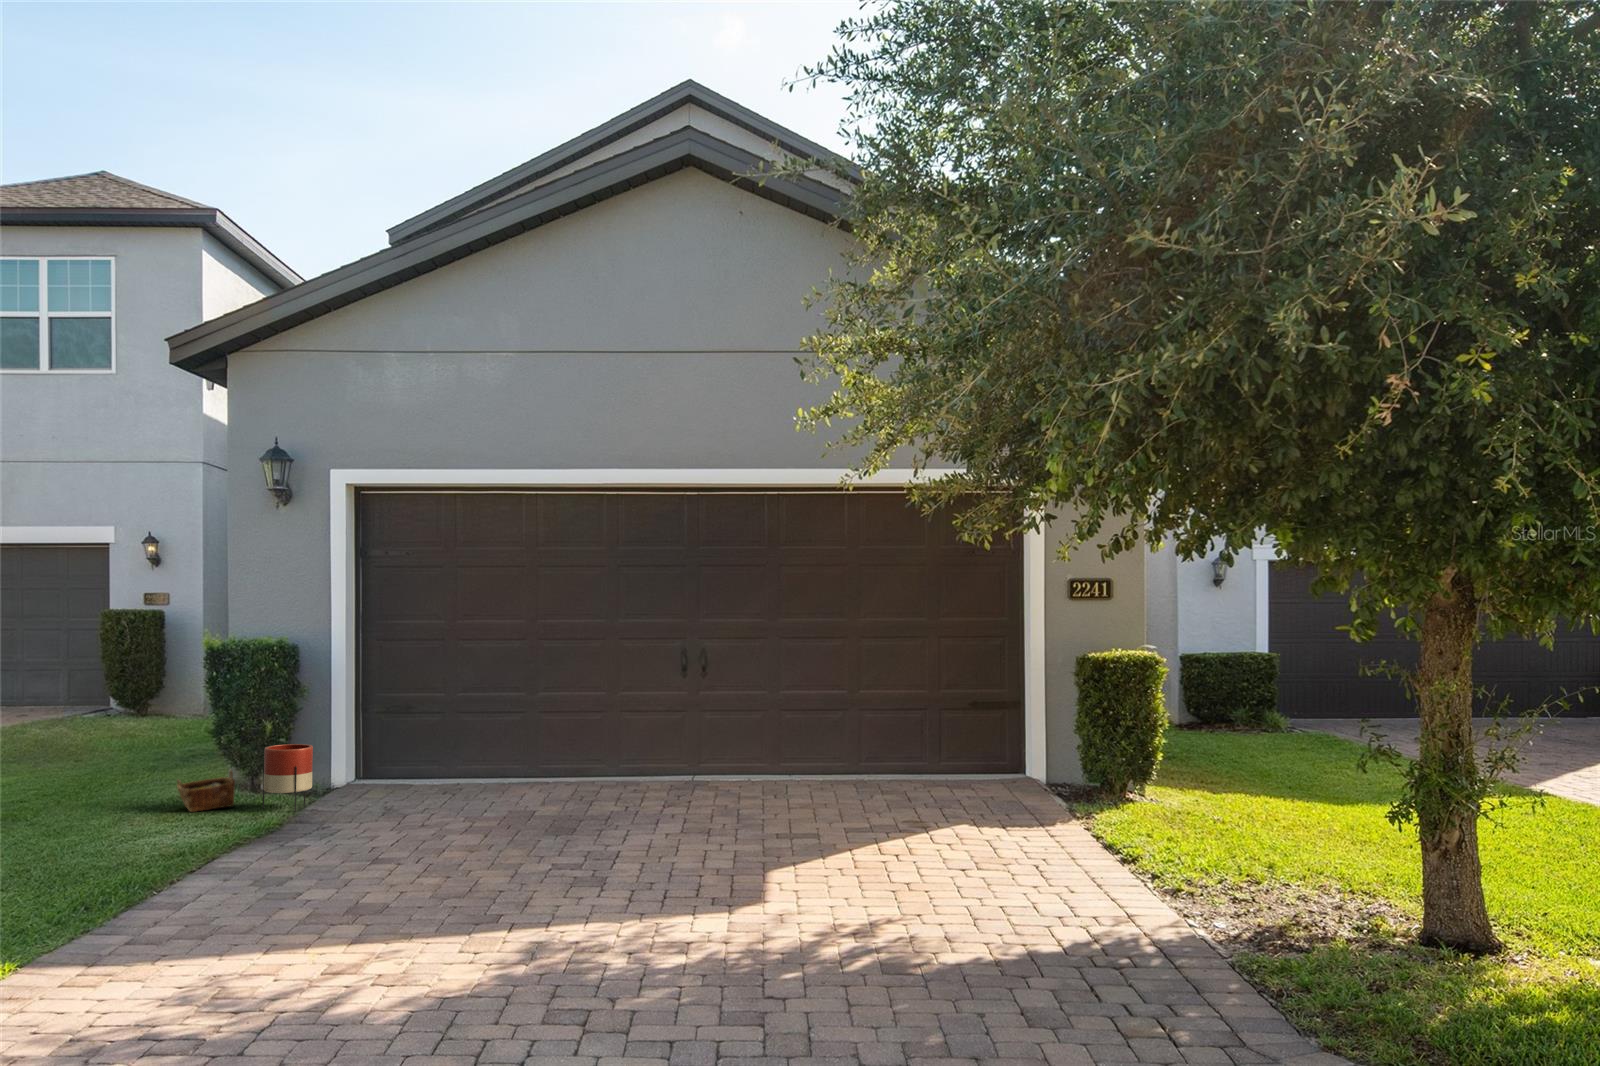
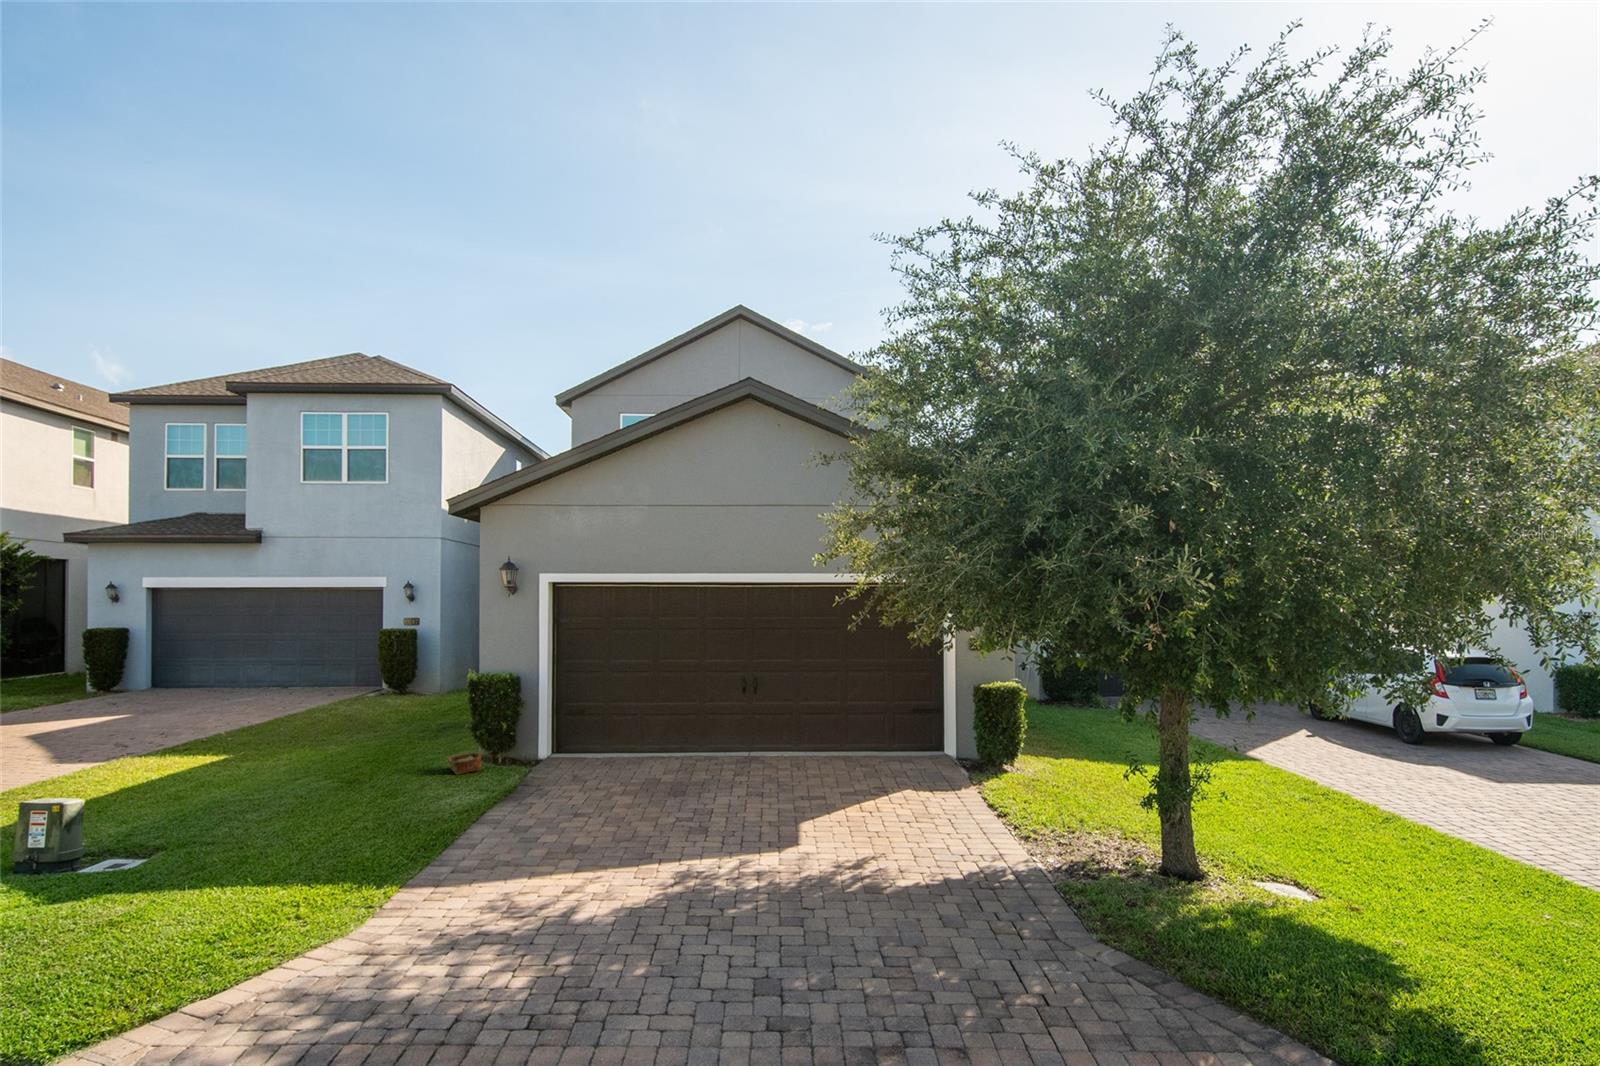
planter: present [263,744,313,811] -> none [498,733,527,774]

